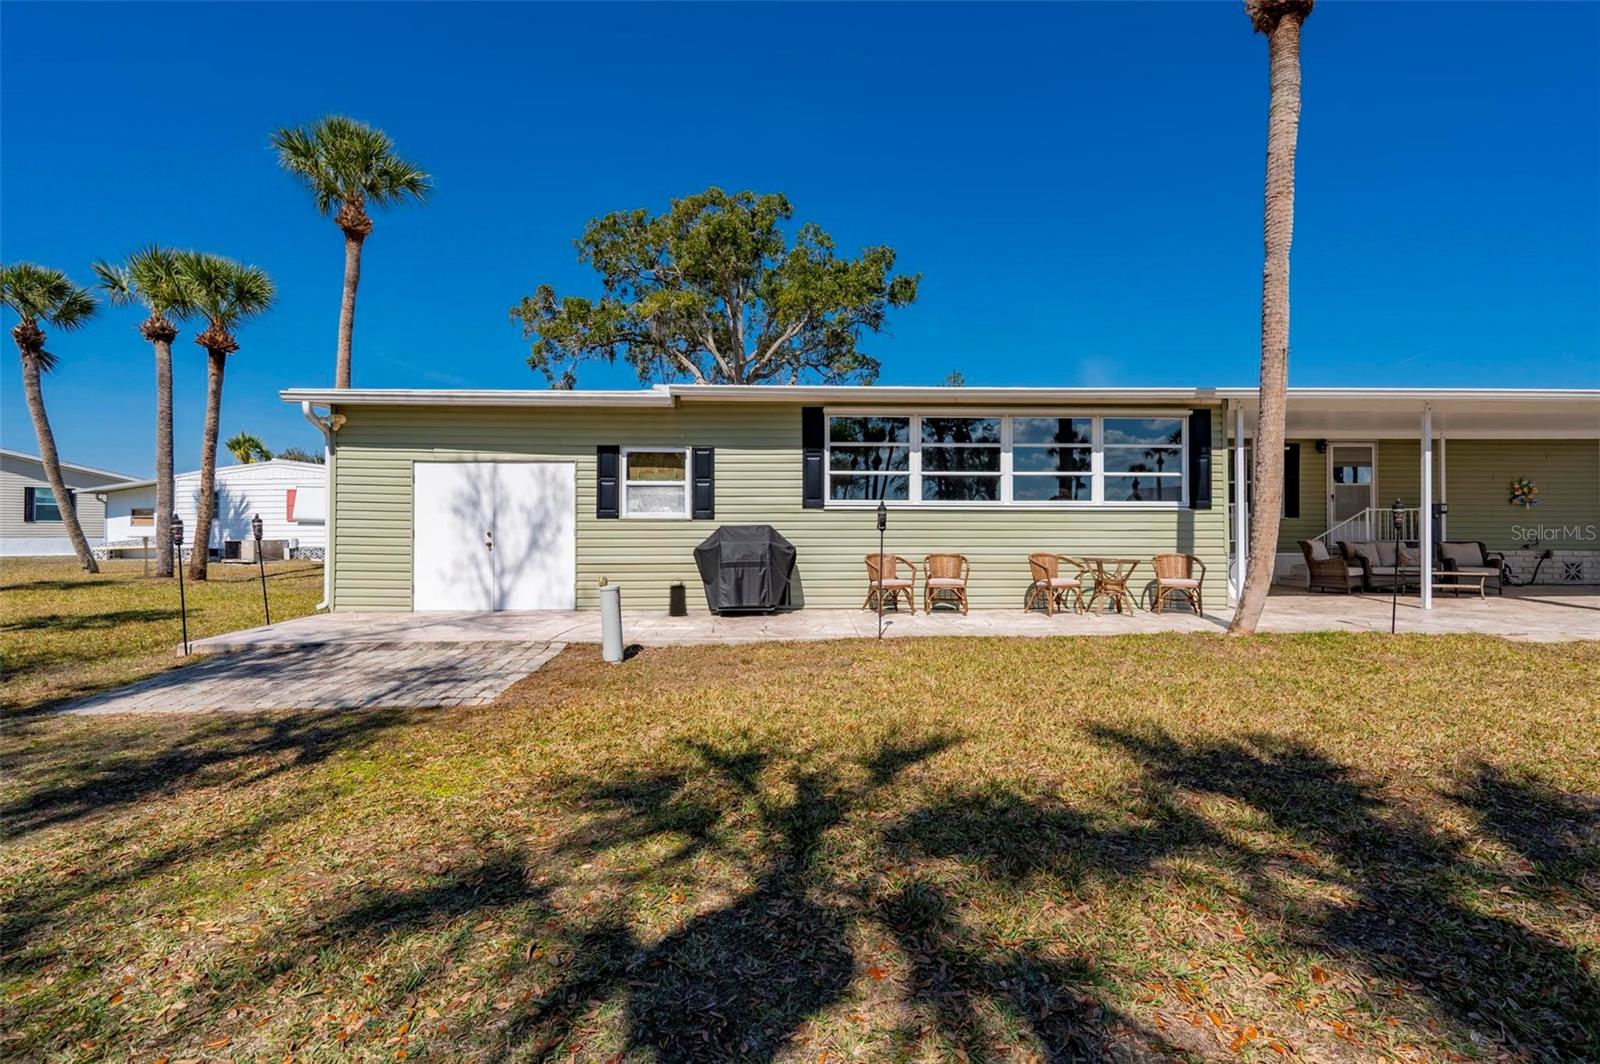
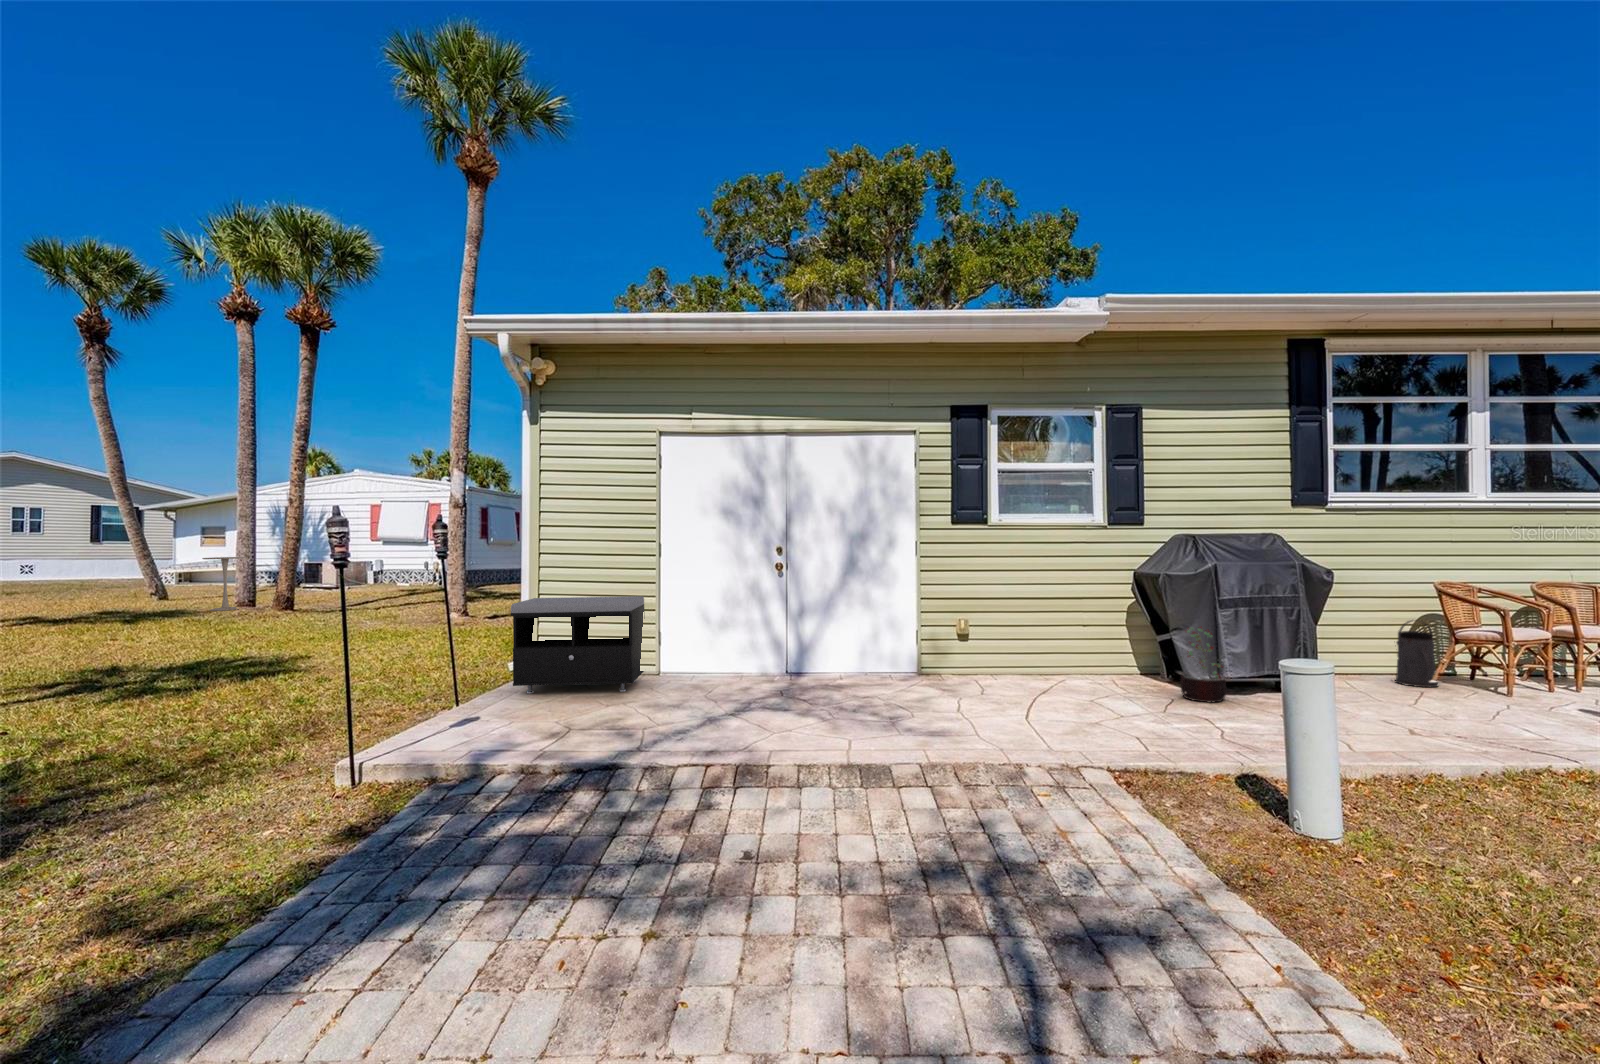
storage bench: none [308,562,404,620] -> present [511,596,645,694]
decorative plant: none [695,579,719,621] -> present [1181,628,1226,702]
watering can: present [669,582,687,616] -> present [1395,620,1438,687]

